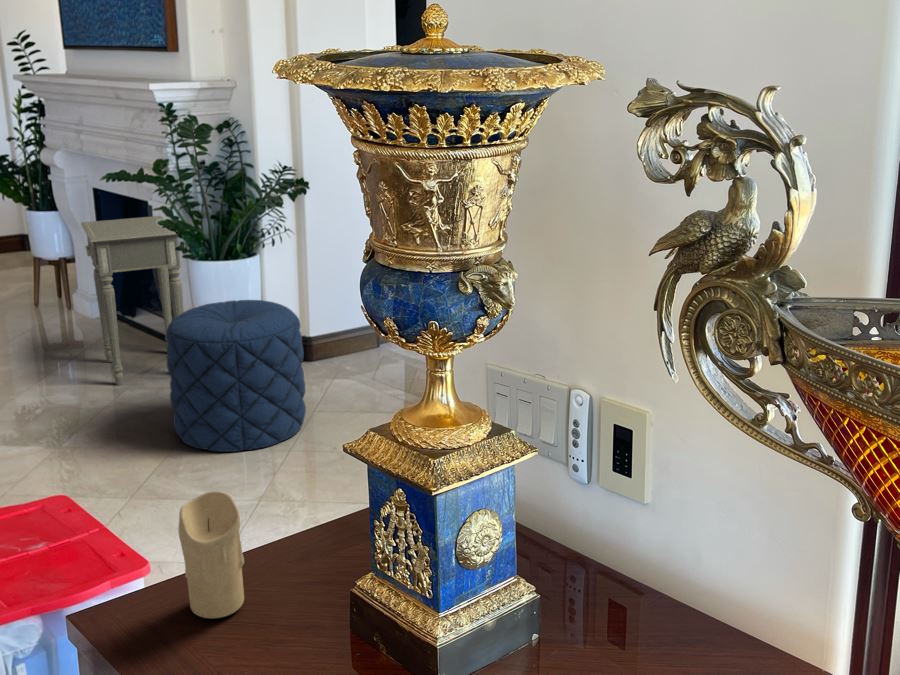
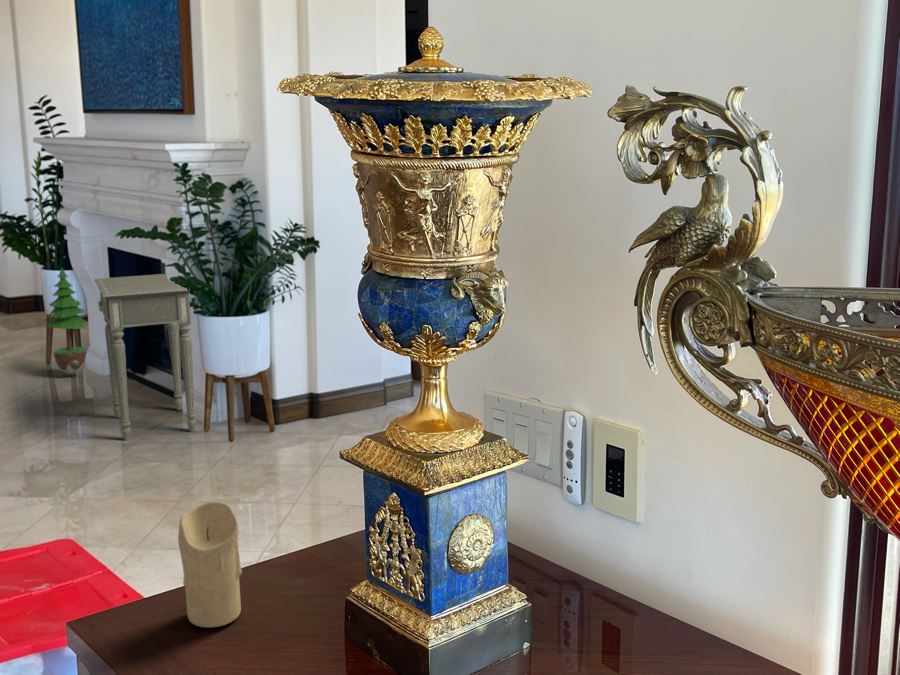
potted tree: none [33,209,77,319] -> present [46,268,88,376]
pouf: present [166,300,306,452] -> none [175,355,312,506]

